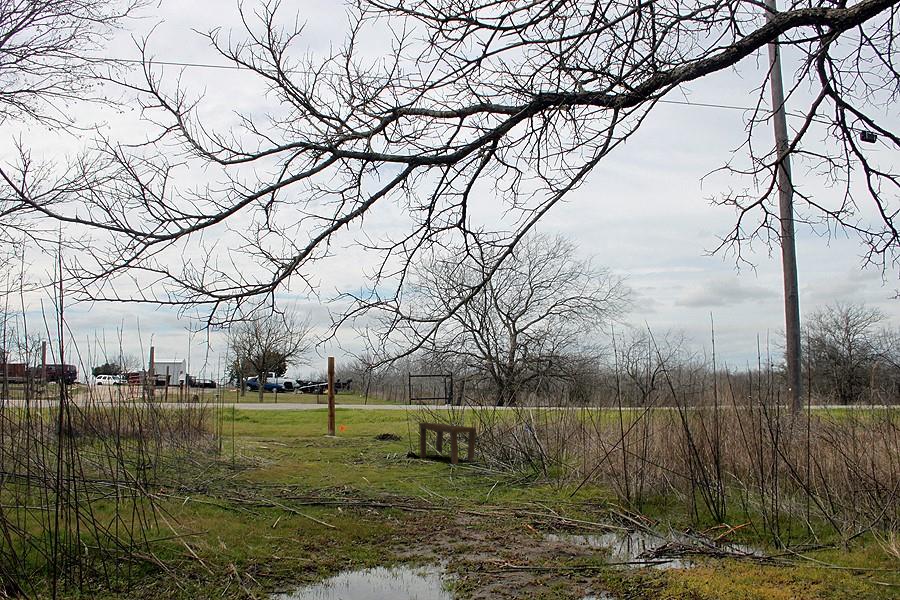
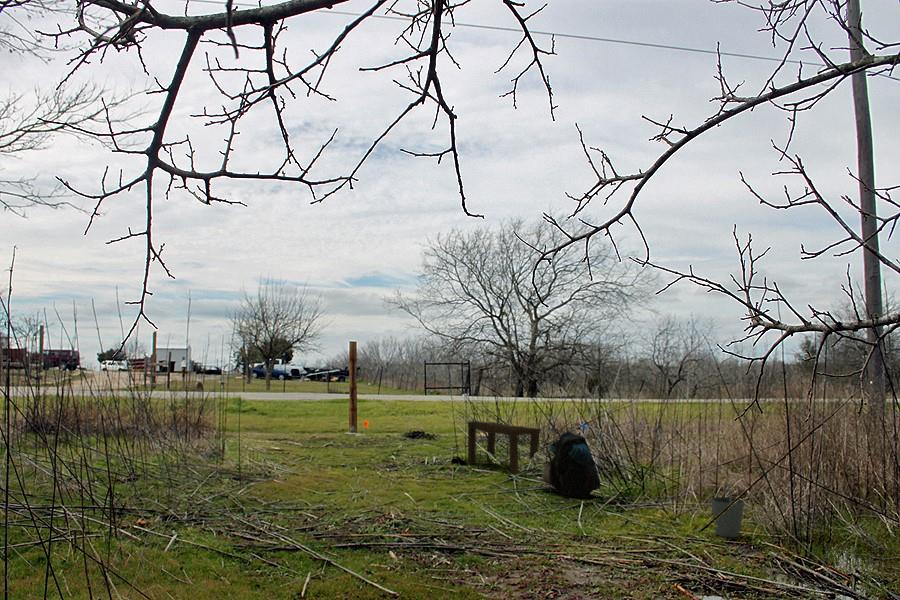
backpack: none [470,428,516,479] -> present [542,431,601,498]
bucket: none [581,462,605,502] -> present [711,484,745,537]

